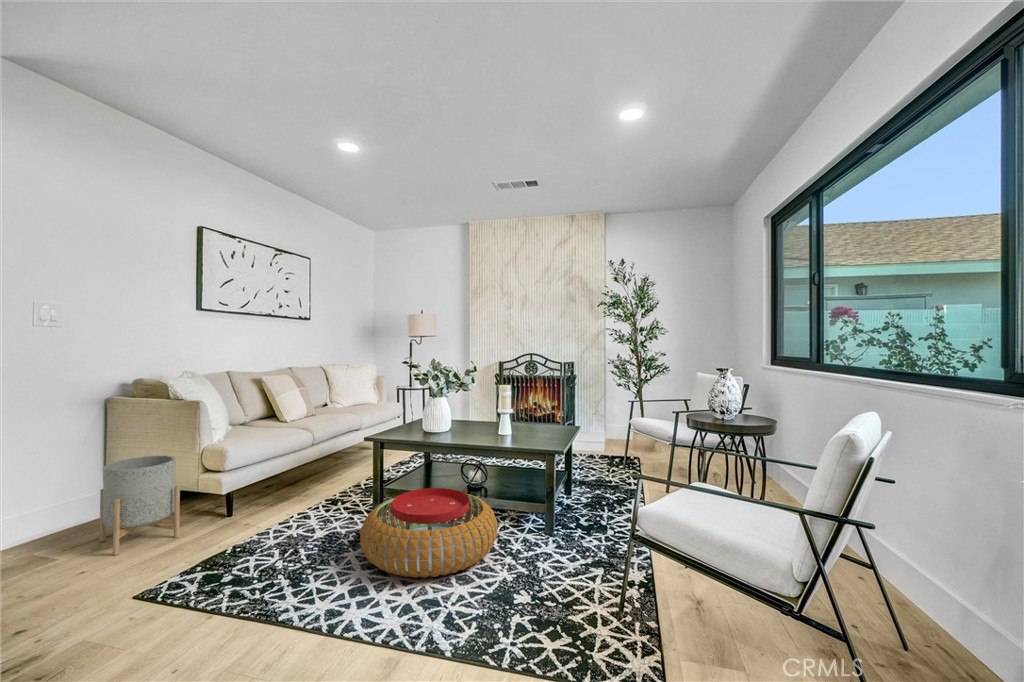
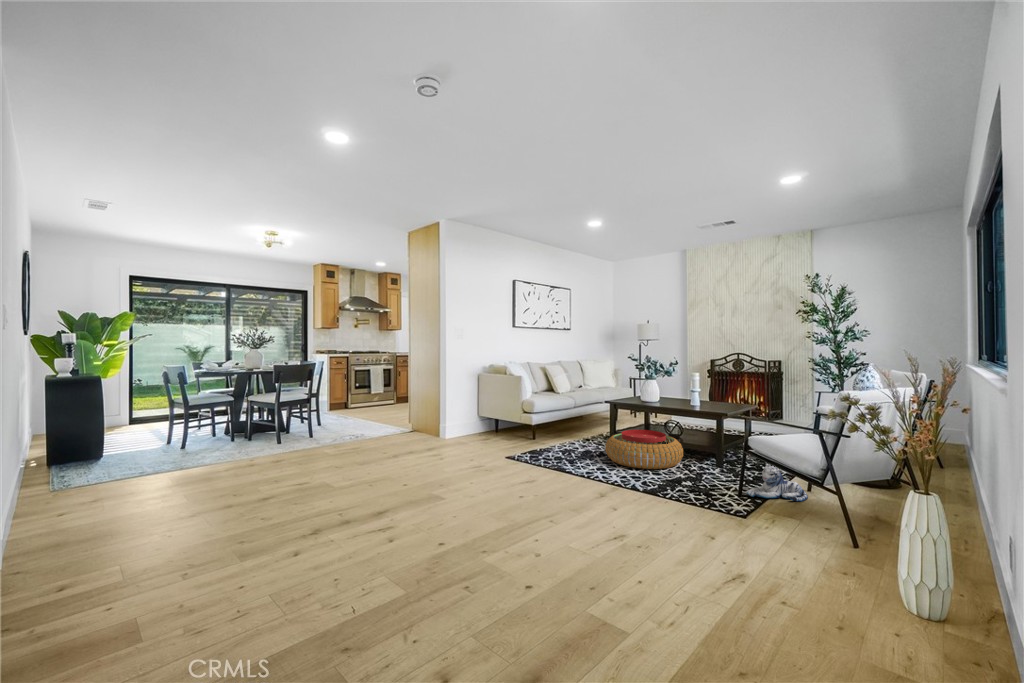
planter: present [100,455,180,555] -> none [486,403,518,445]
plush toy: none [632,558,718,632] -> present [746,464,808,501]

